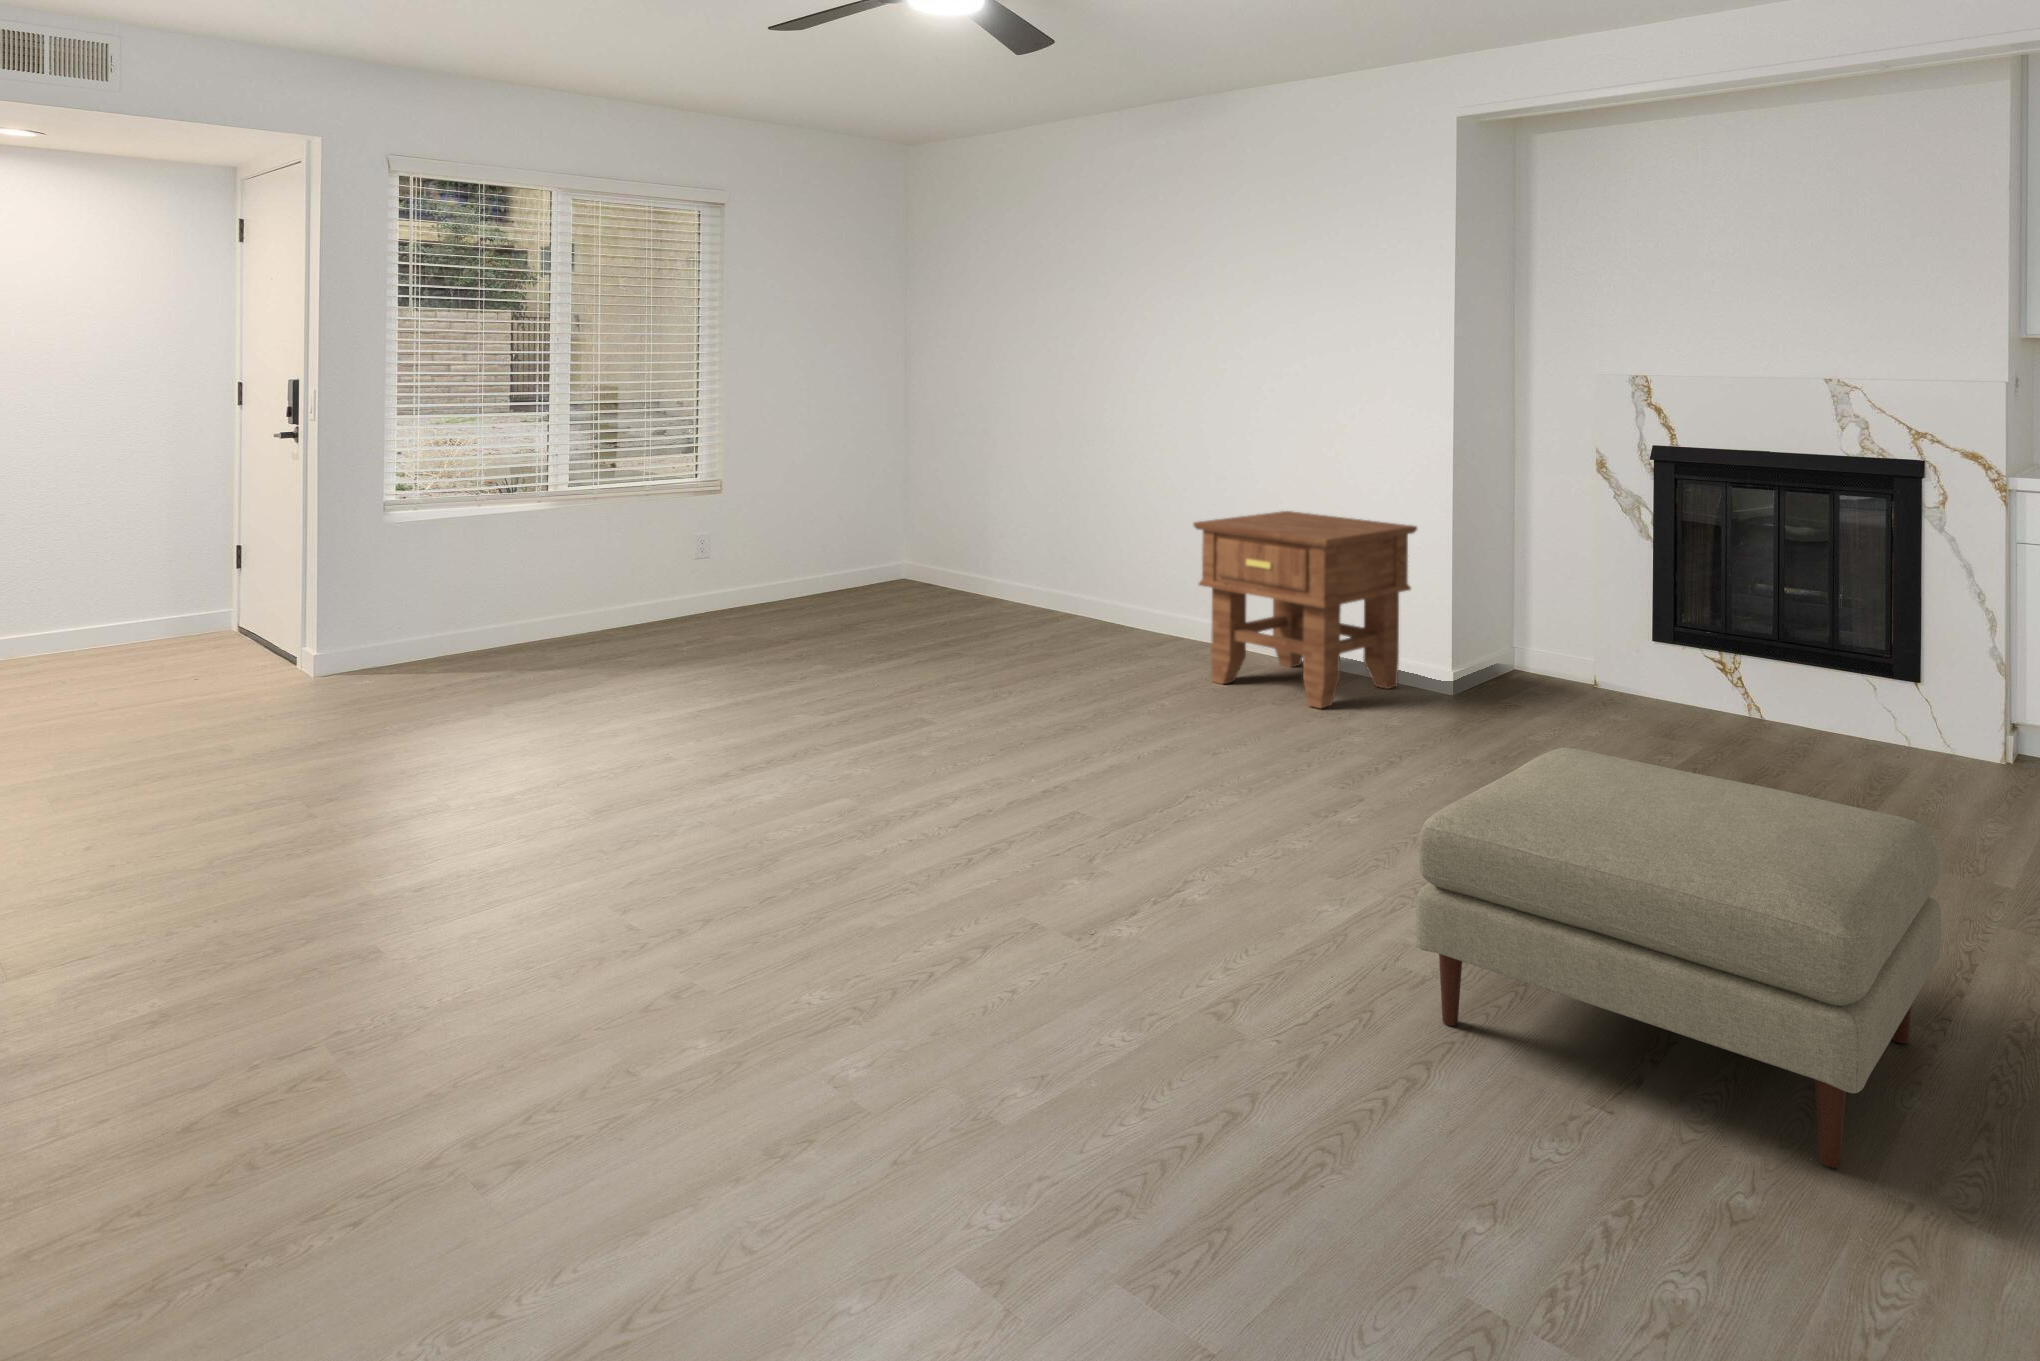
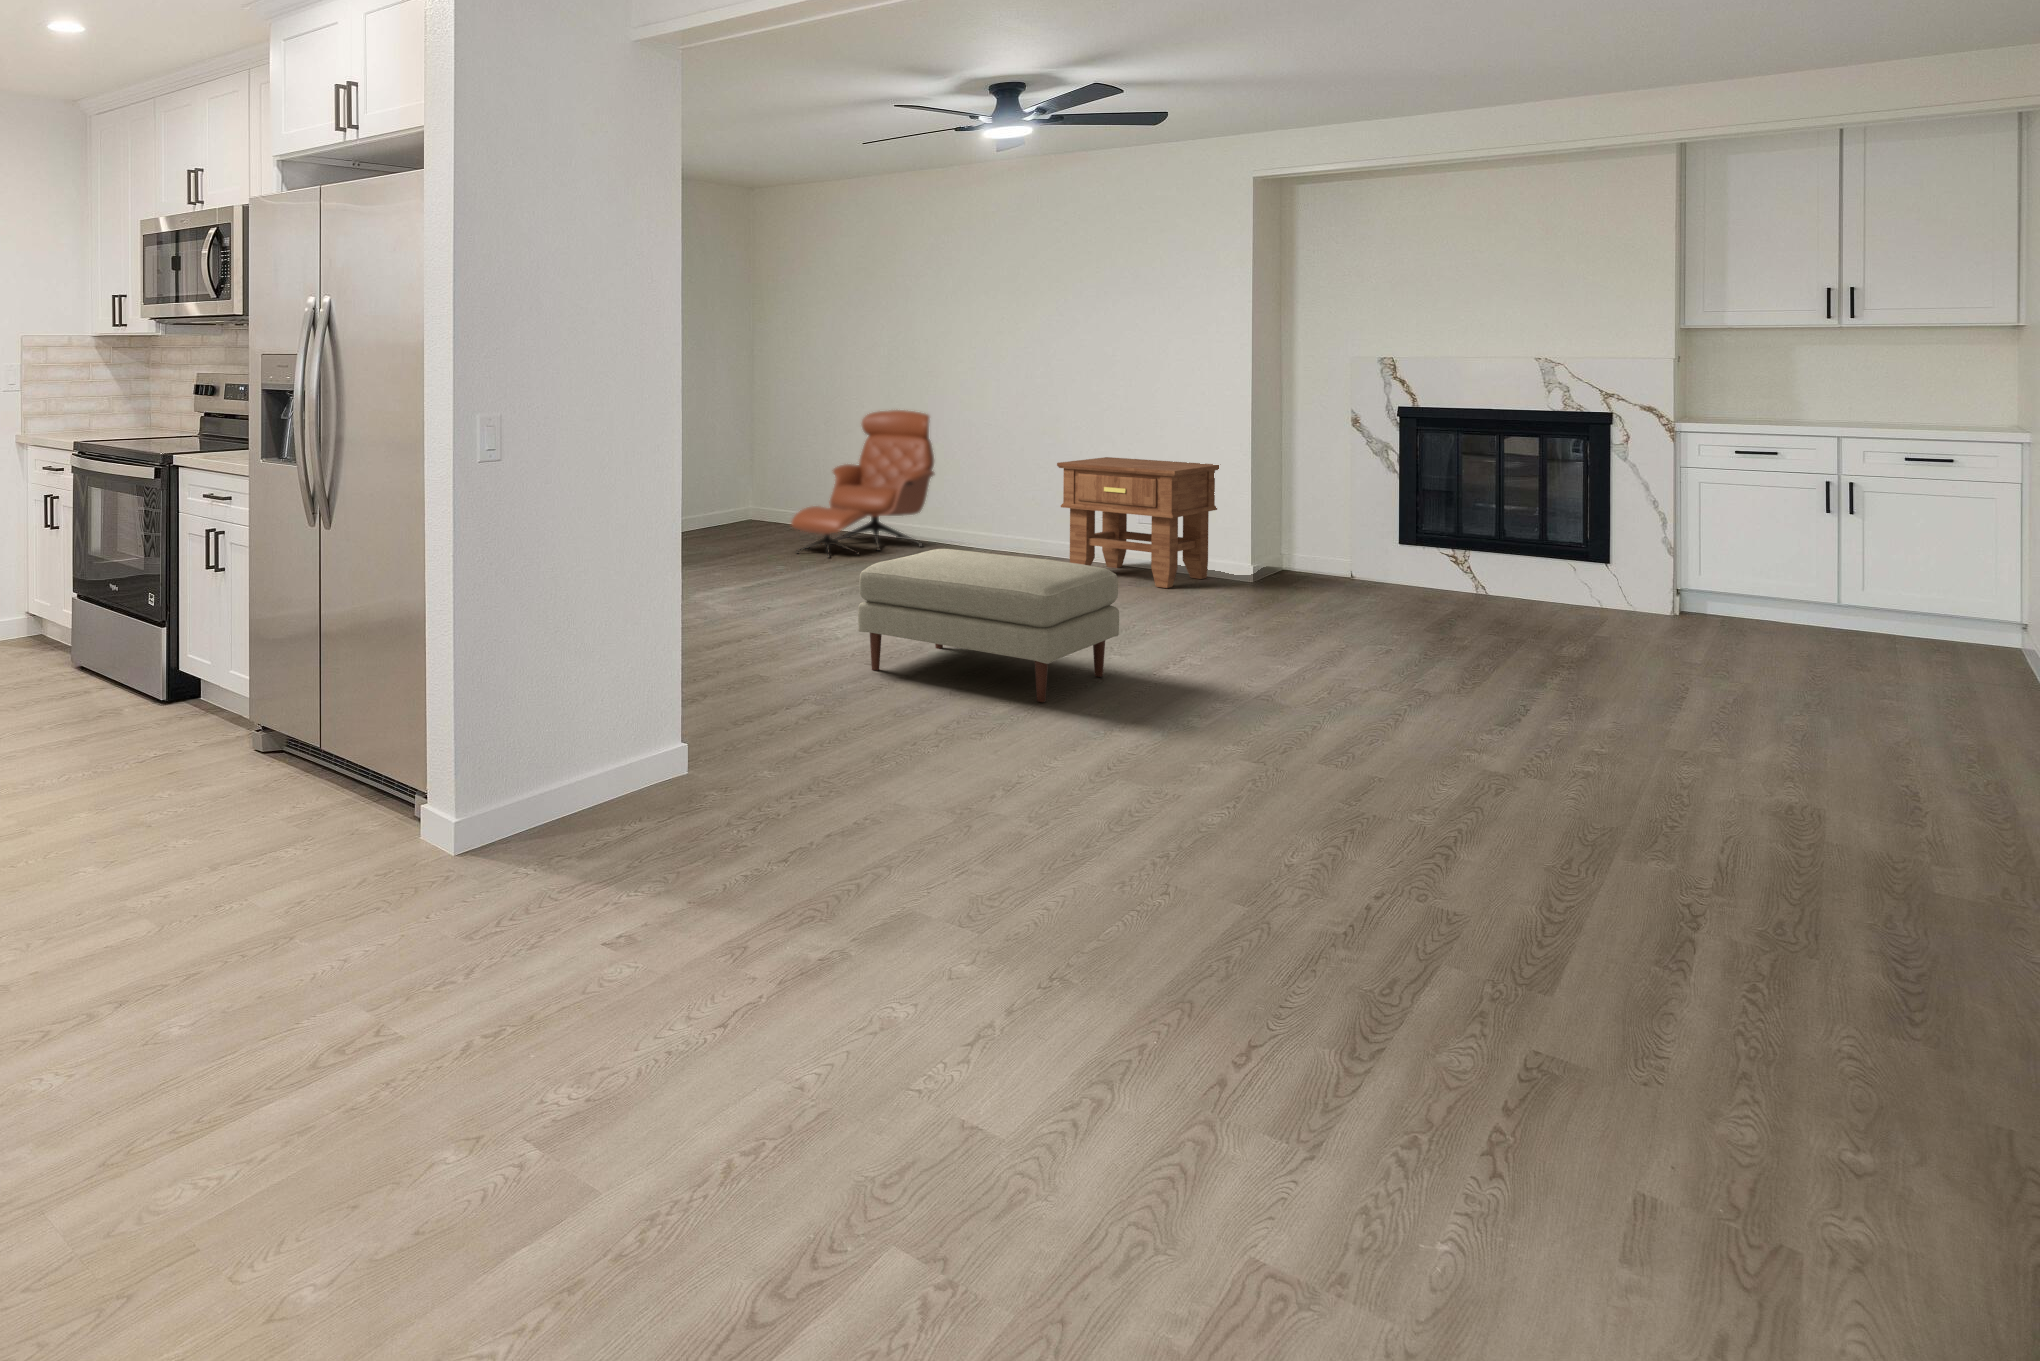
lounge chair: none [874,441,1094,650] -> present [791,410,935,550]
ottoman: present [1416,748,1941,1168] -> present [858,549,1119,702]

